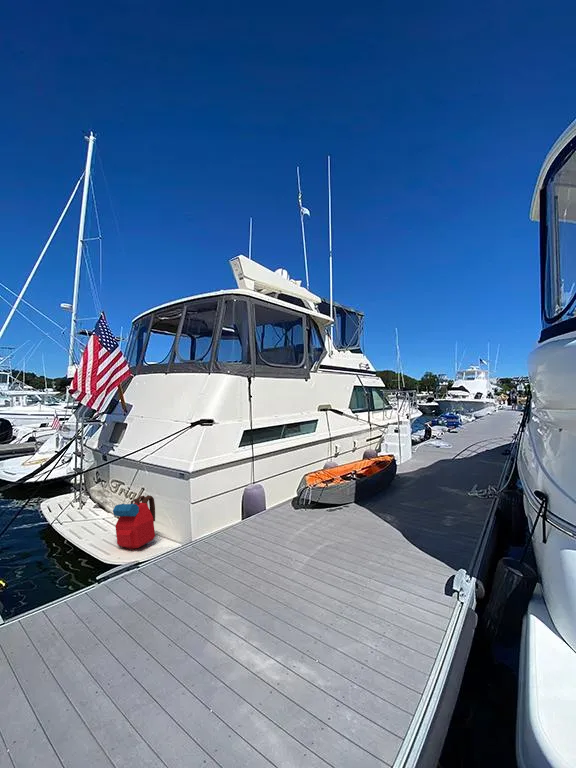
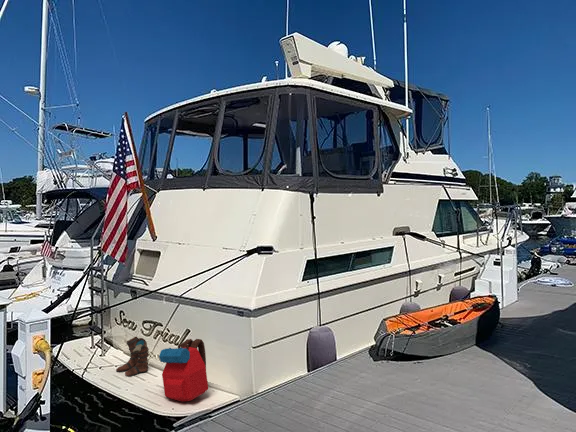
boots: none [83,493,112,528] -> present [116,337,149,377]

